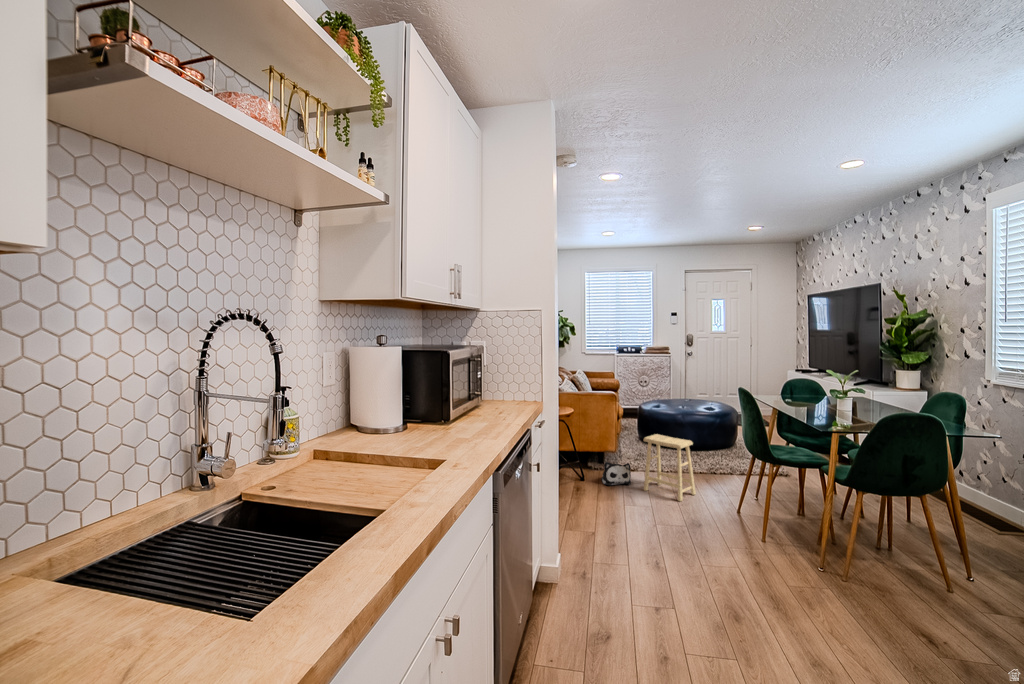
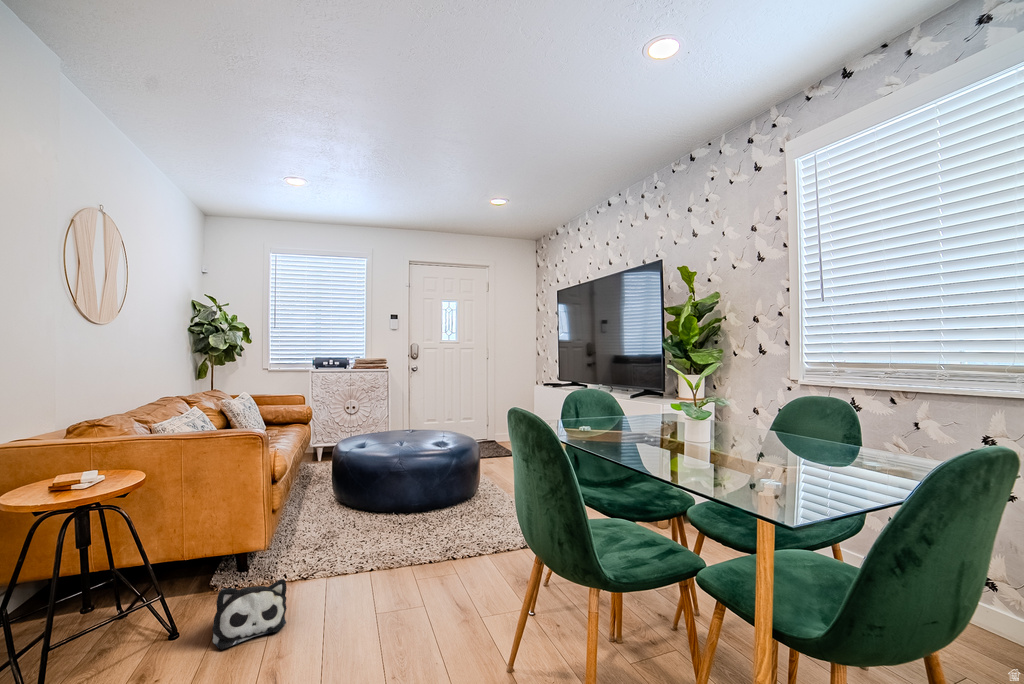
footstool: present [644,434,696,501] -> none [311,506,424,664]

